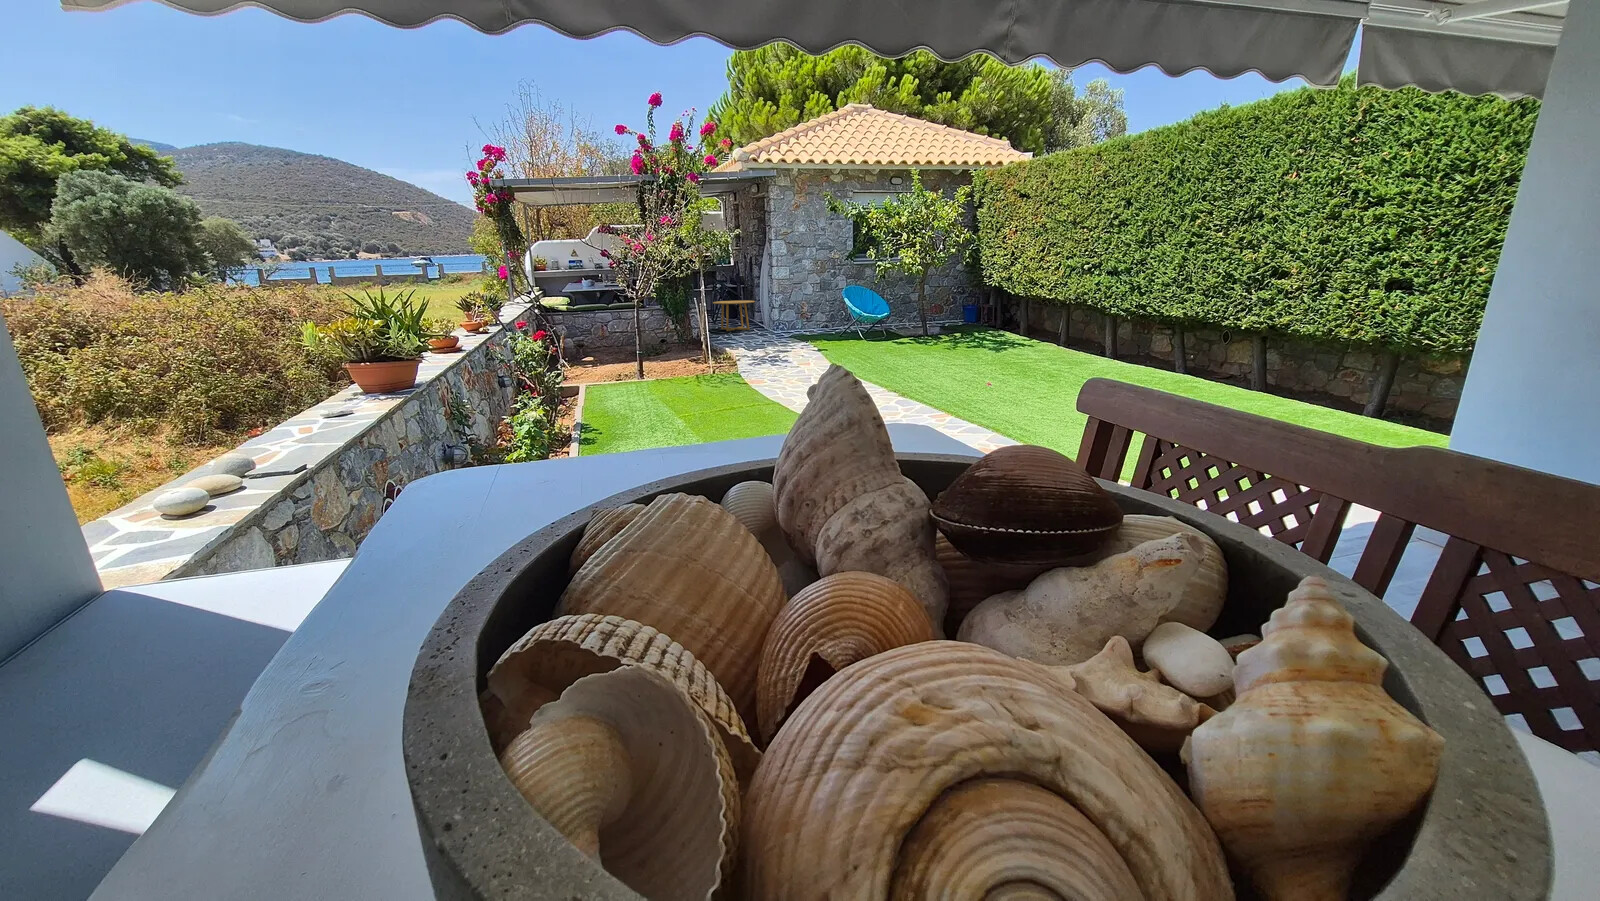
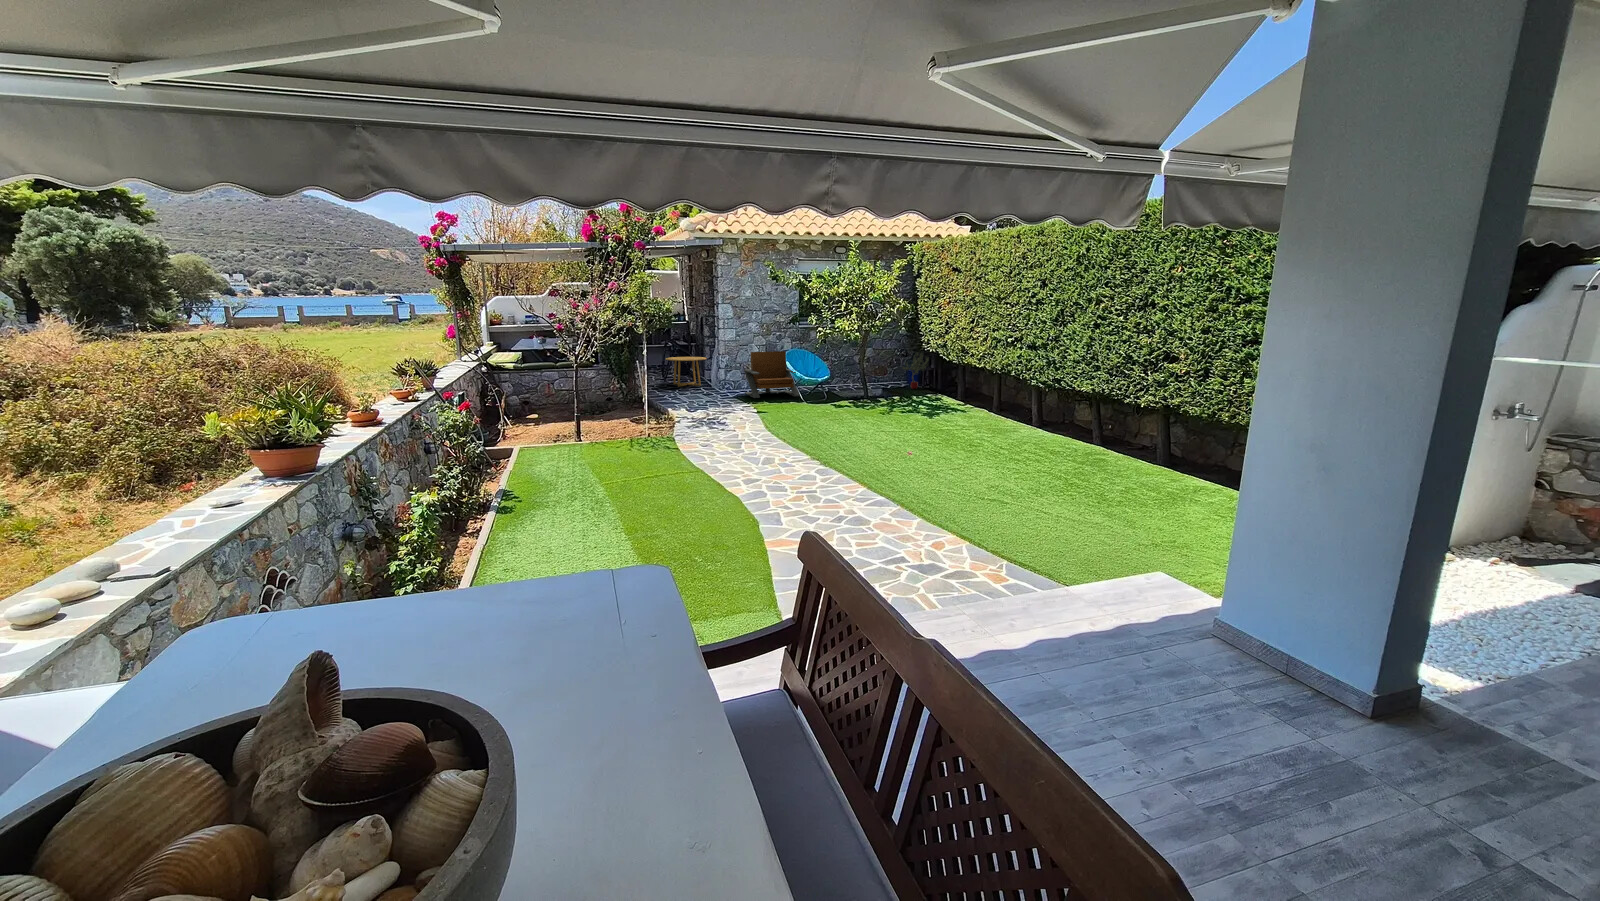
potted tree: none [957,289,987,328] -> present [903,352,929,389]
lounge chair: none [796,291,855,339] -> present [744,351,800,398]

